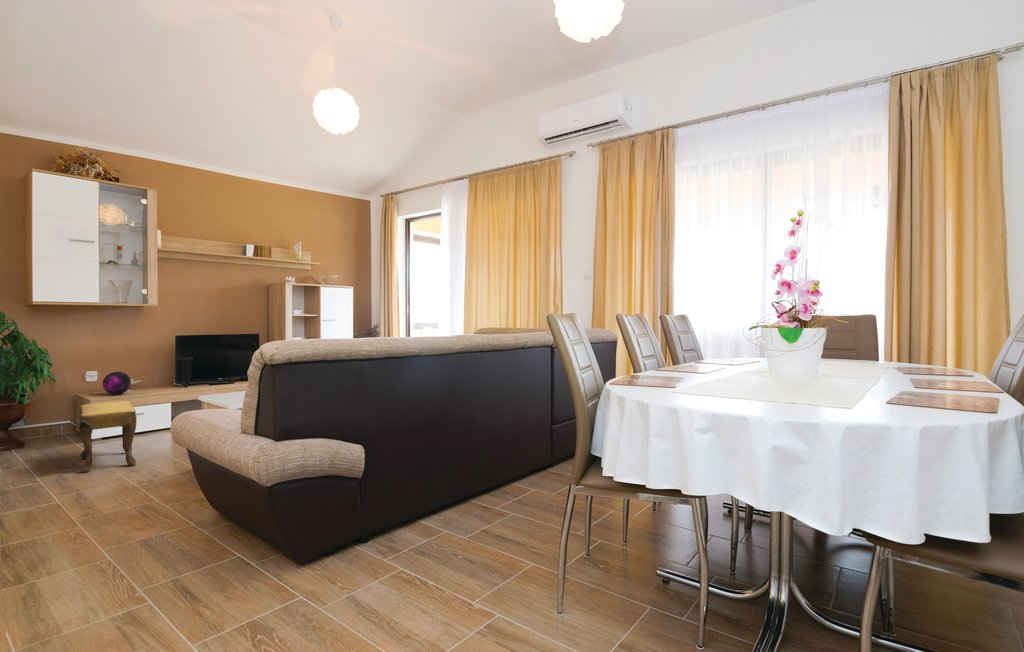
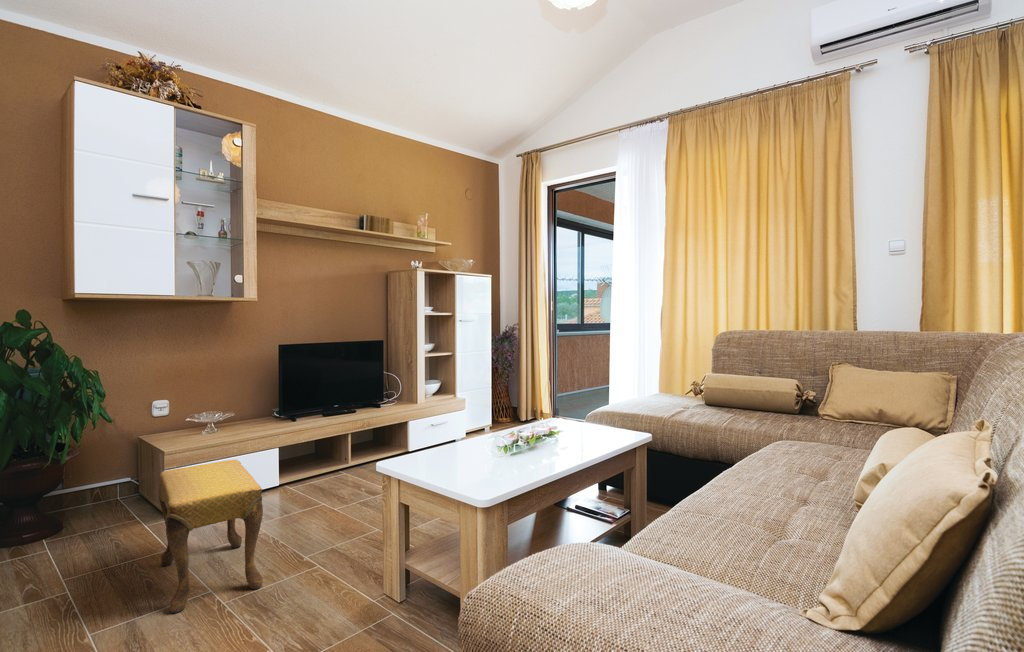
decorative orb: present [103,372,131,395] -> none [181,401,221,437]

